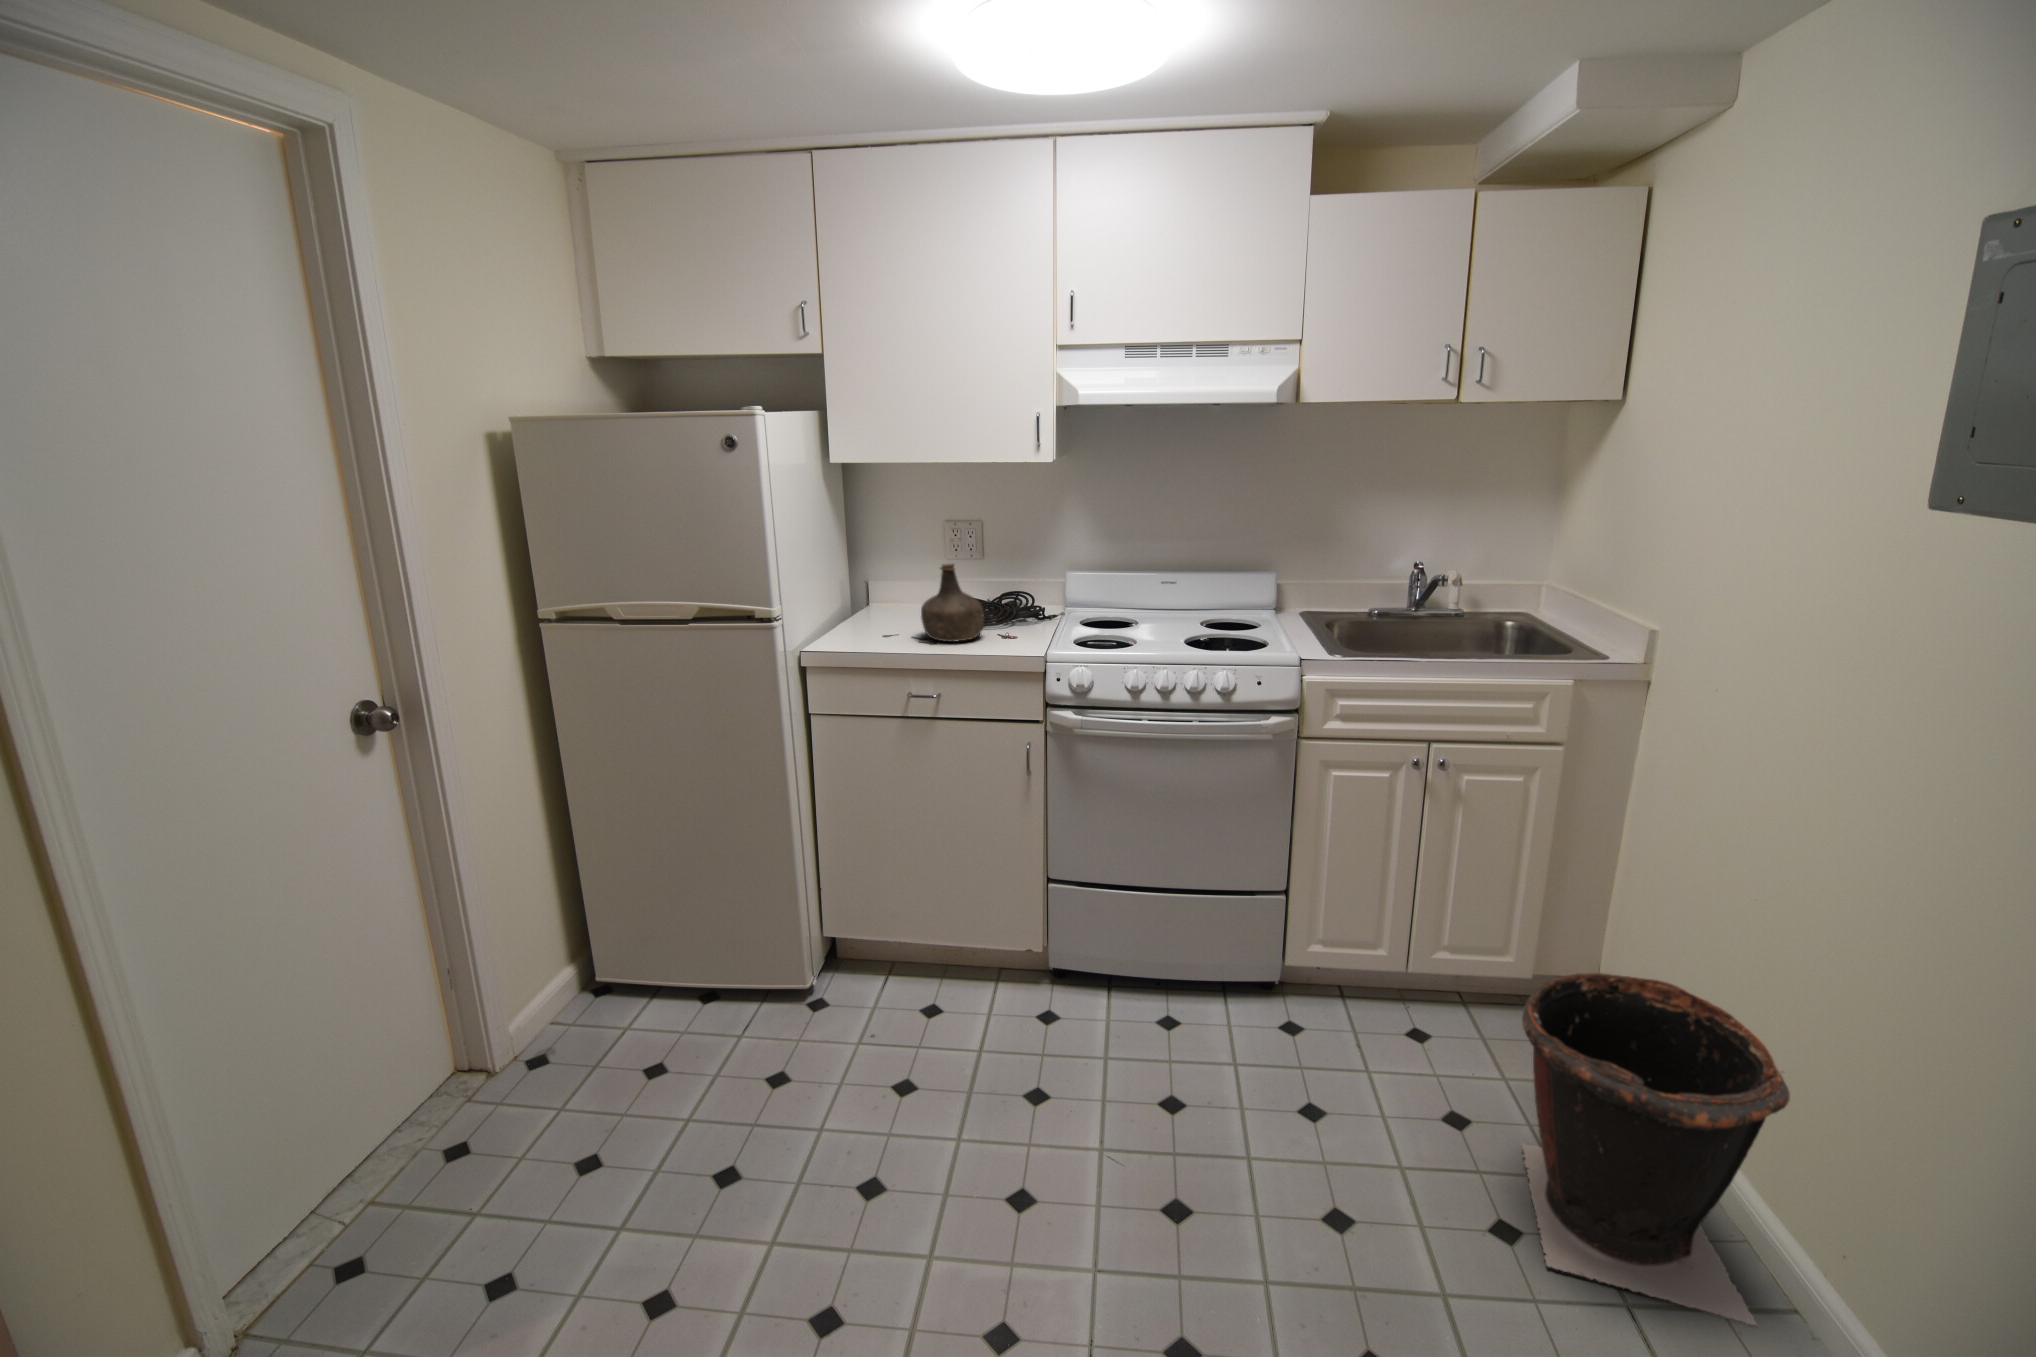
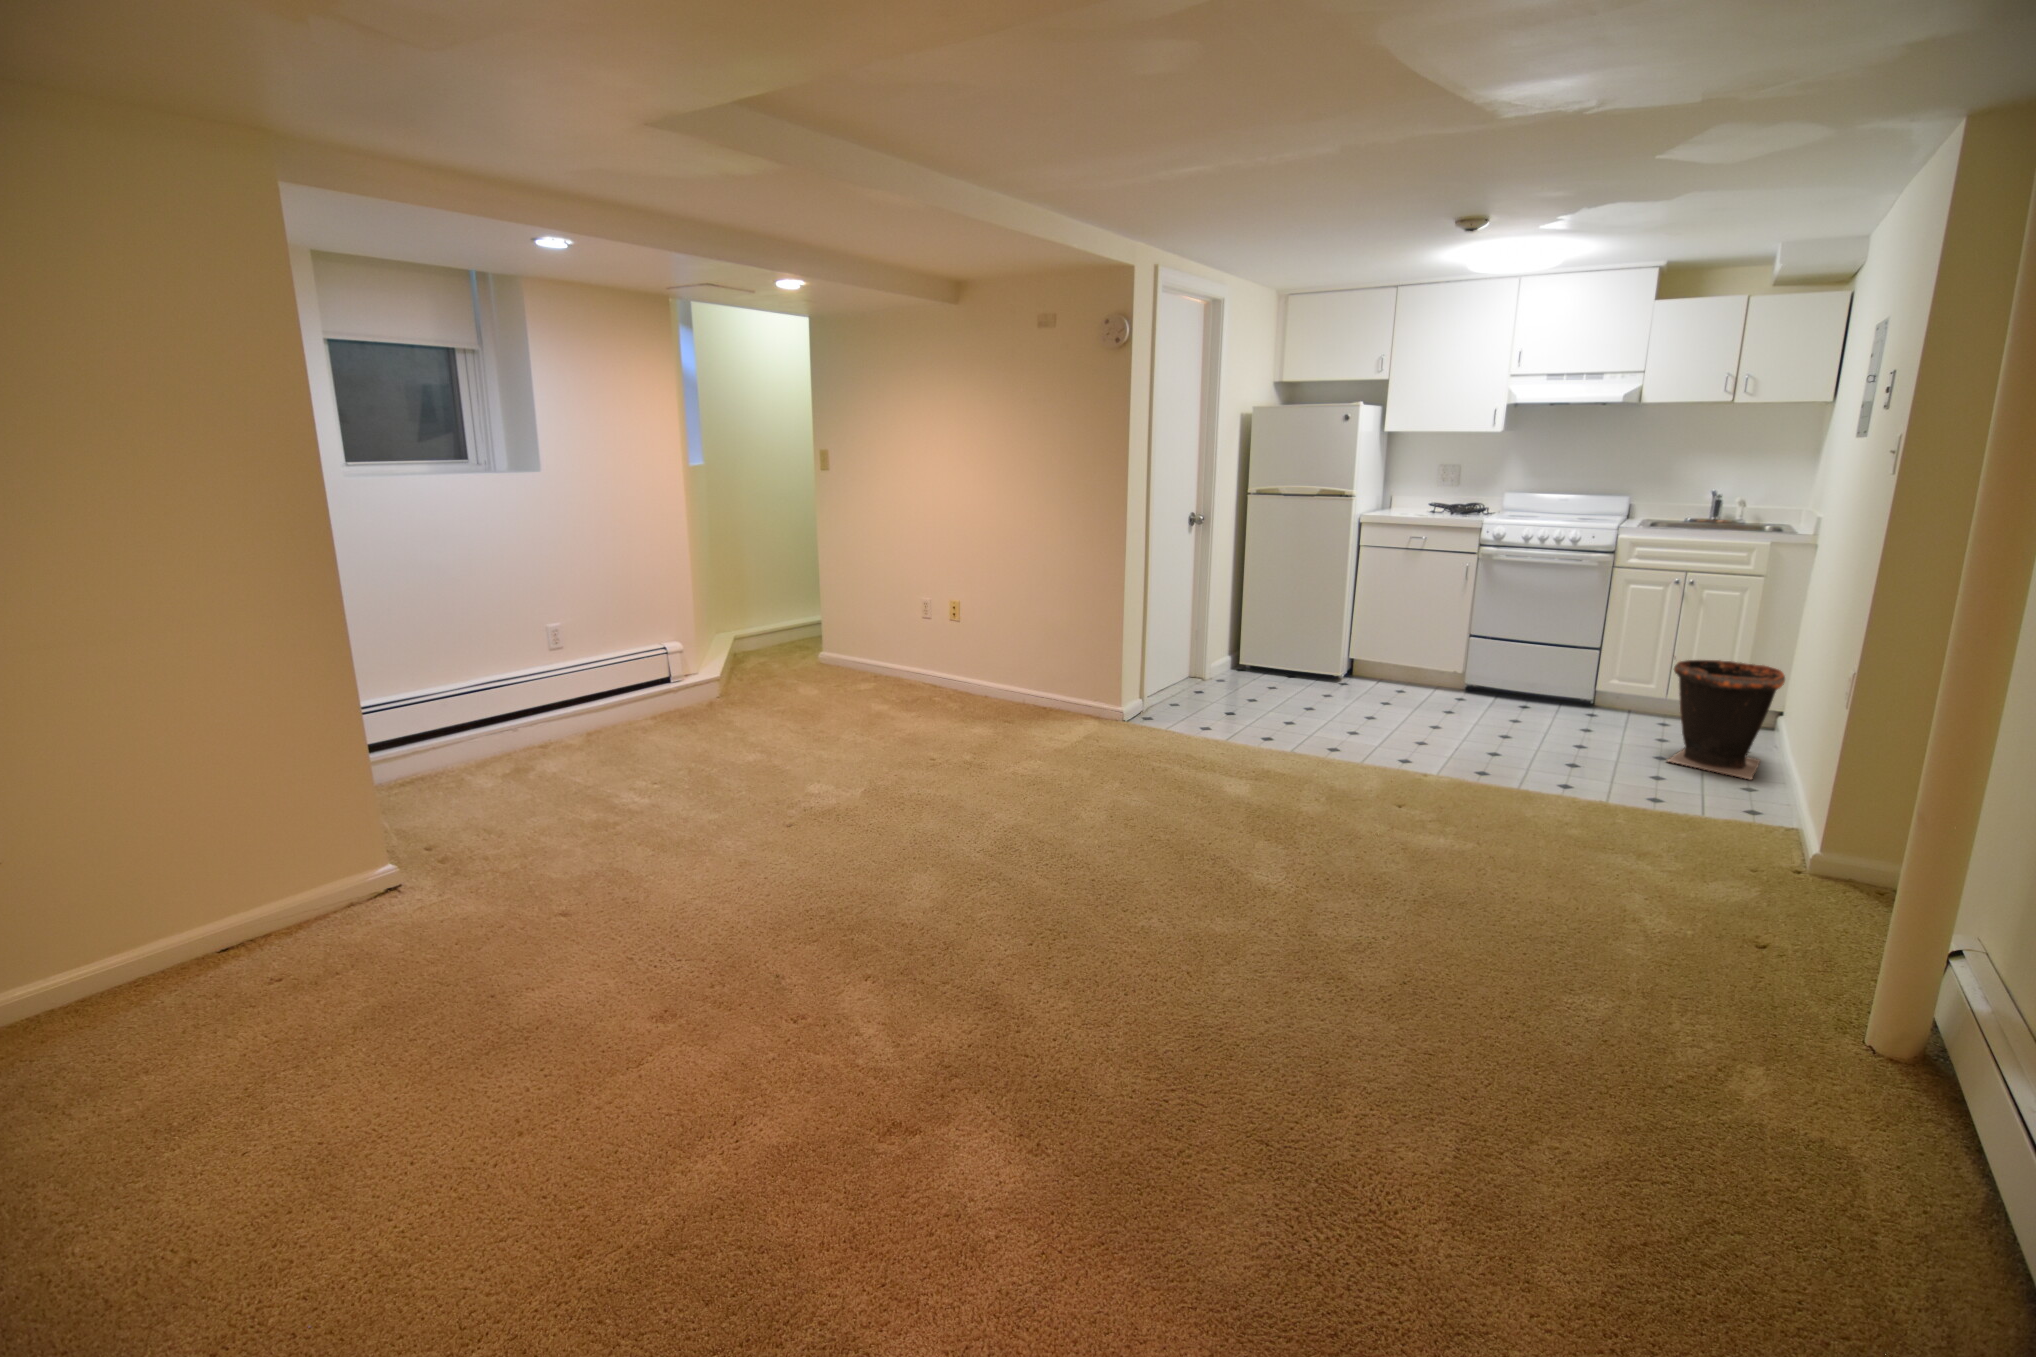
bottle: present [921,564,984,642] -> none [1422,479,1455,516]

